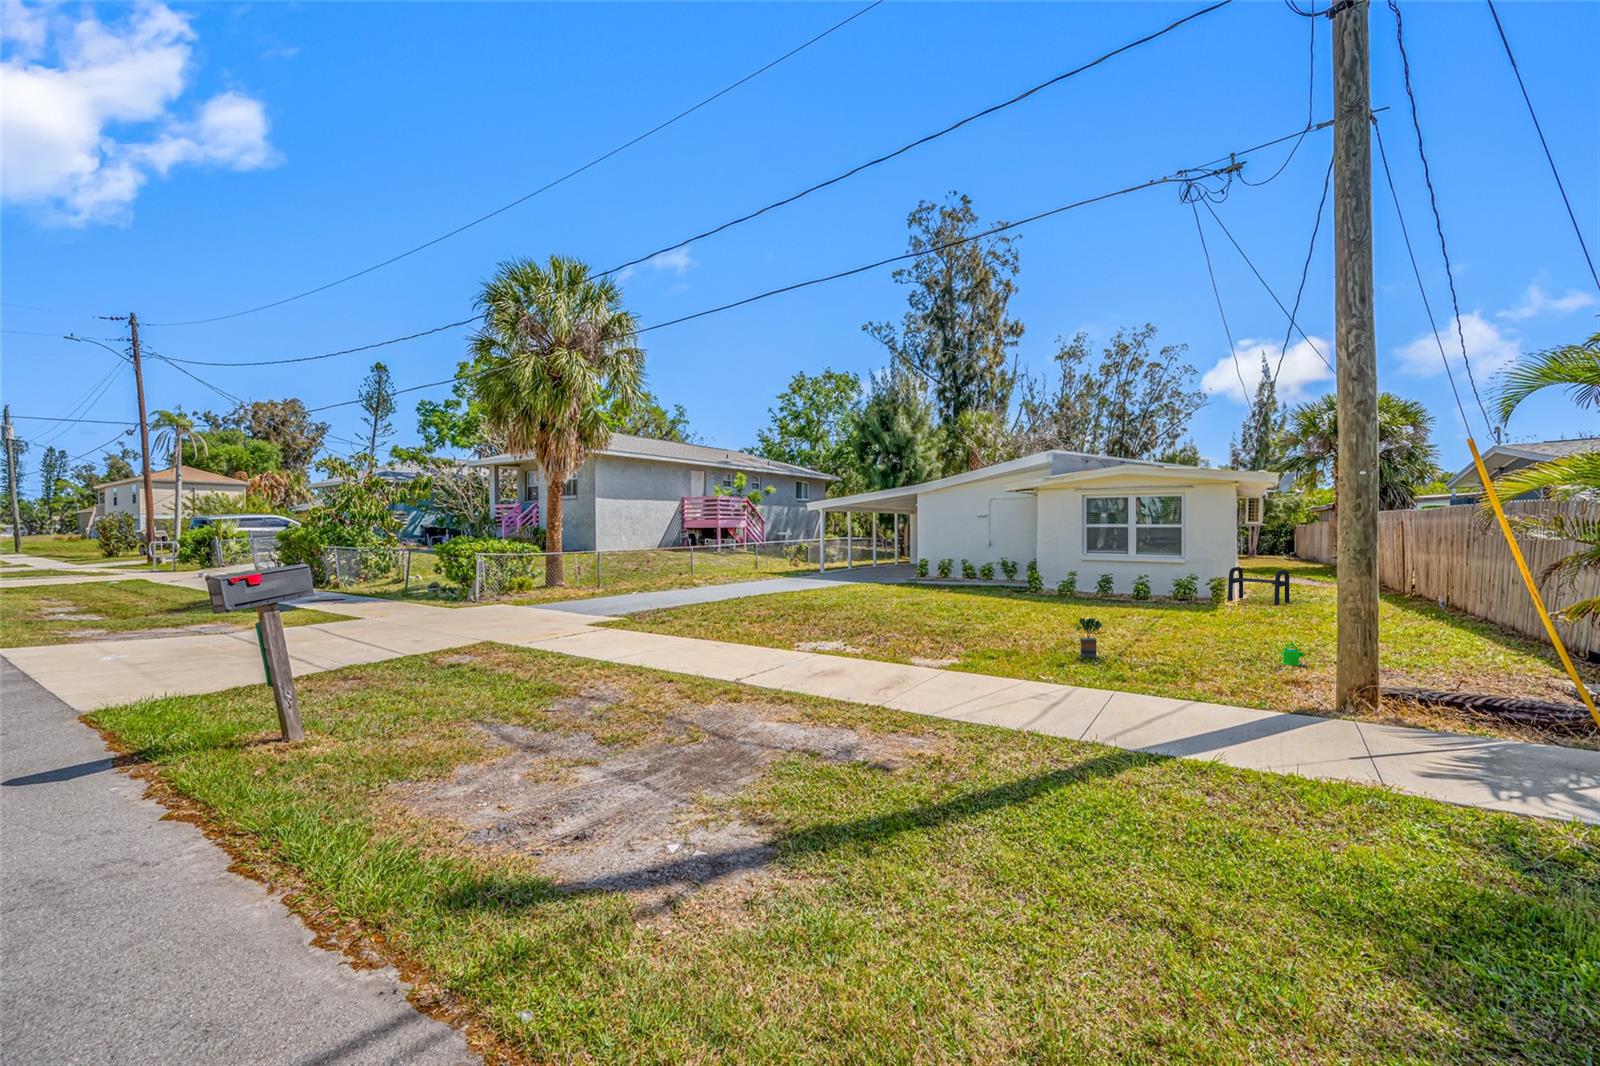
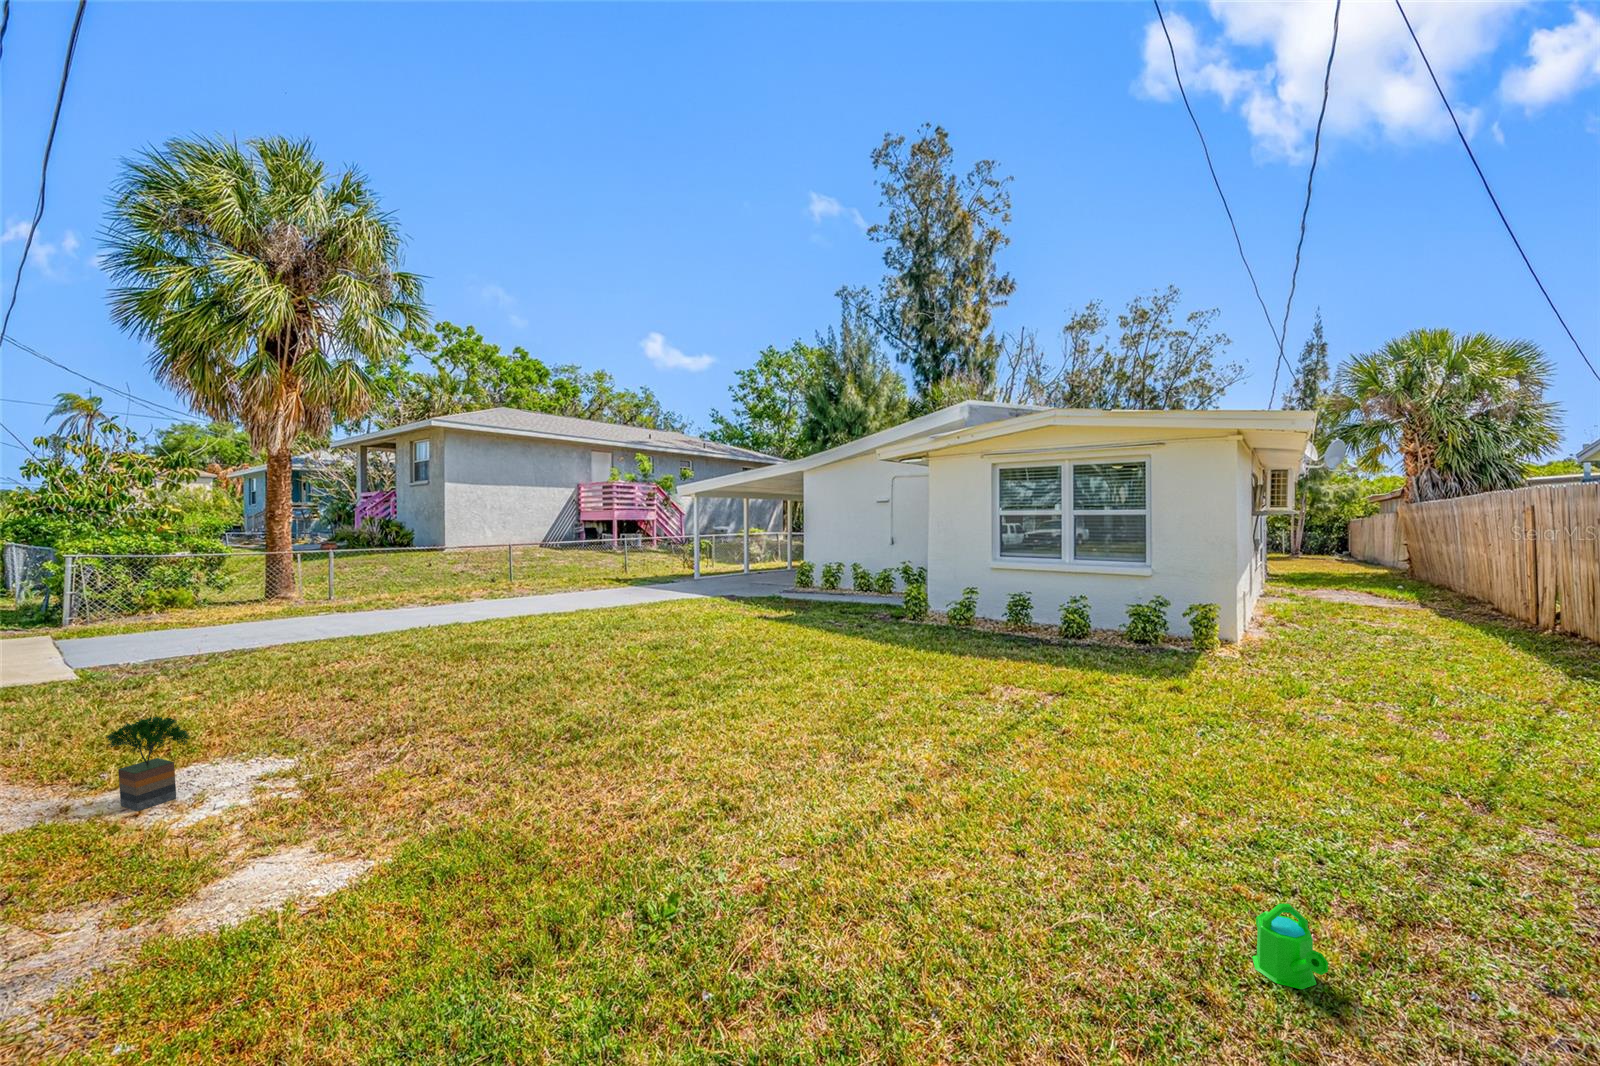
bench: present [1228,567,1289,605] -> none [1214,587,1326,661]
potted tree: present [1075,618,1103,658] -> present [106,717,190,811]

